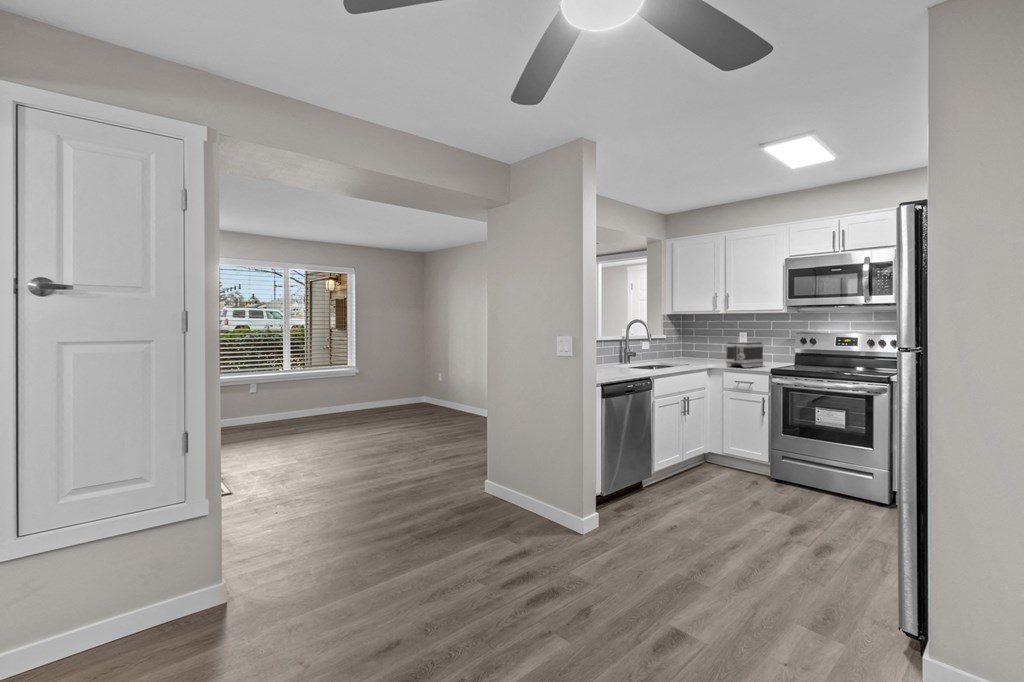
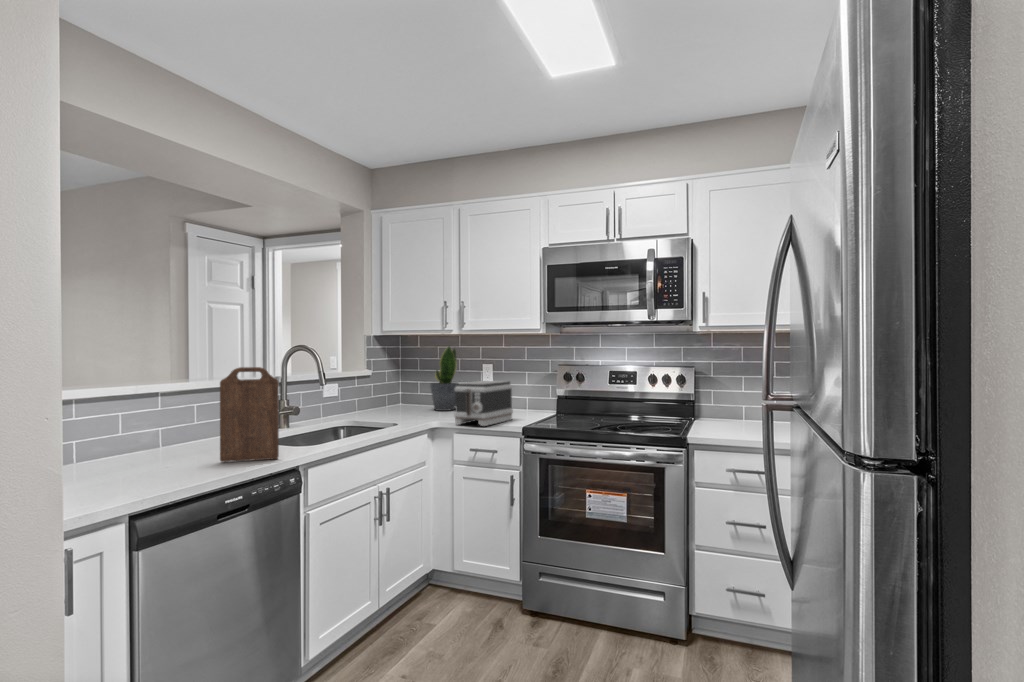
potted plant: none [704,321,724,361] -> present [430,346,457,411]
cutting board: none [613,329,640,374] -> present [220,367,279,462]

